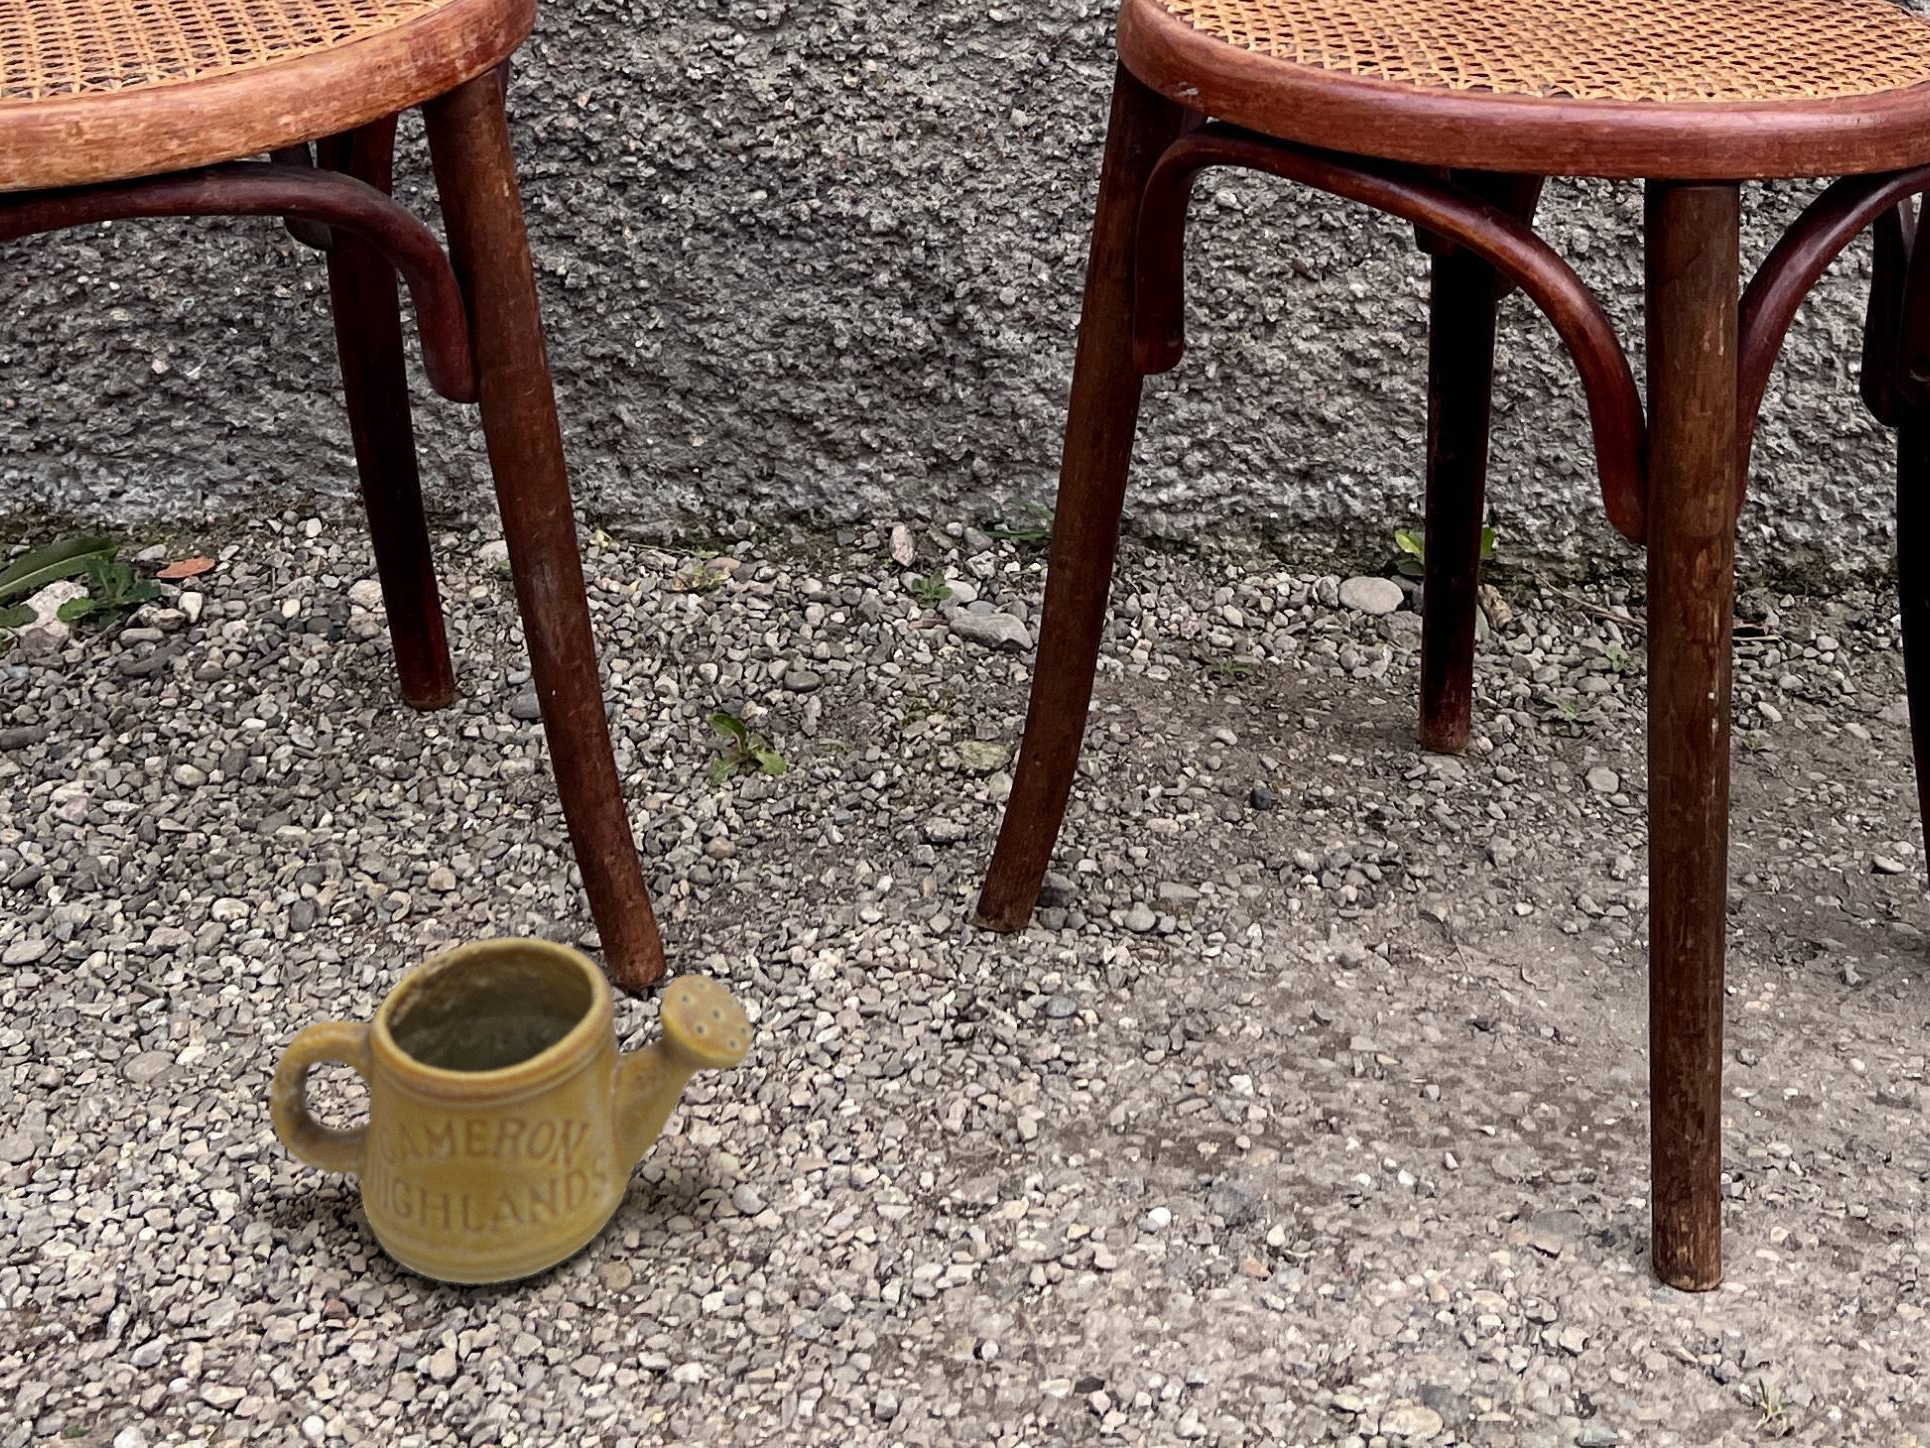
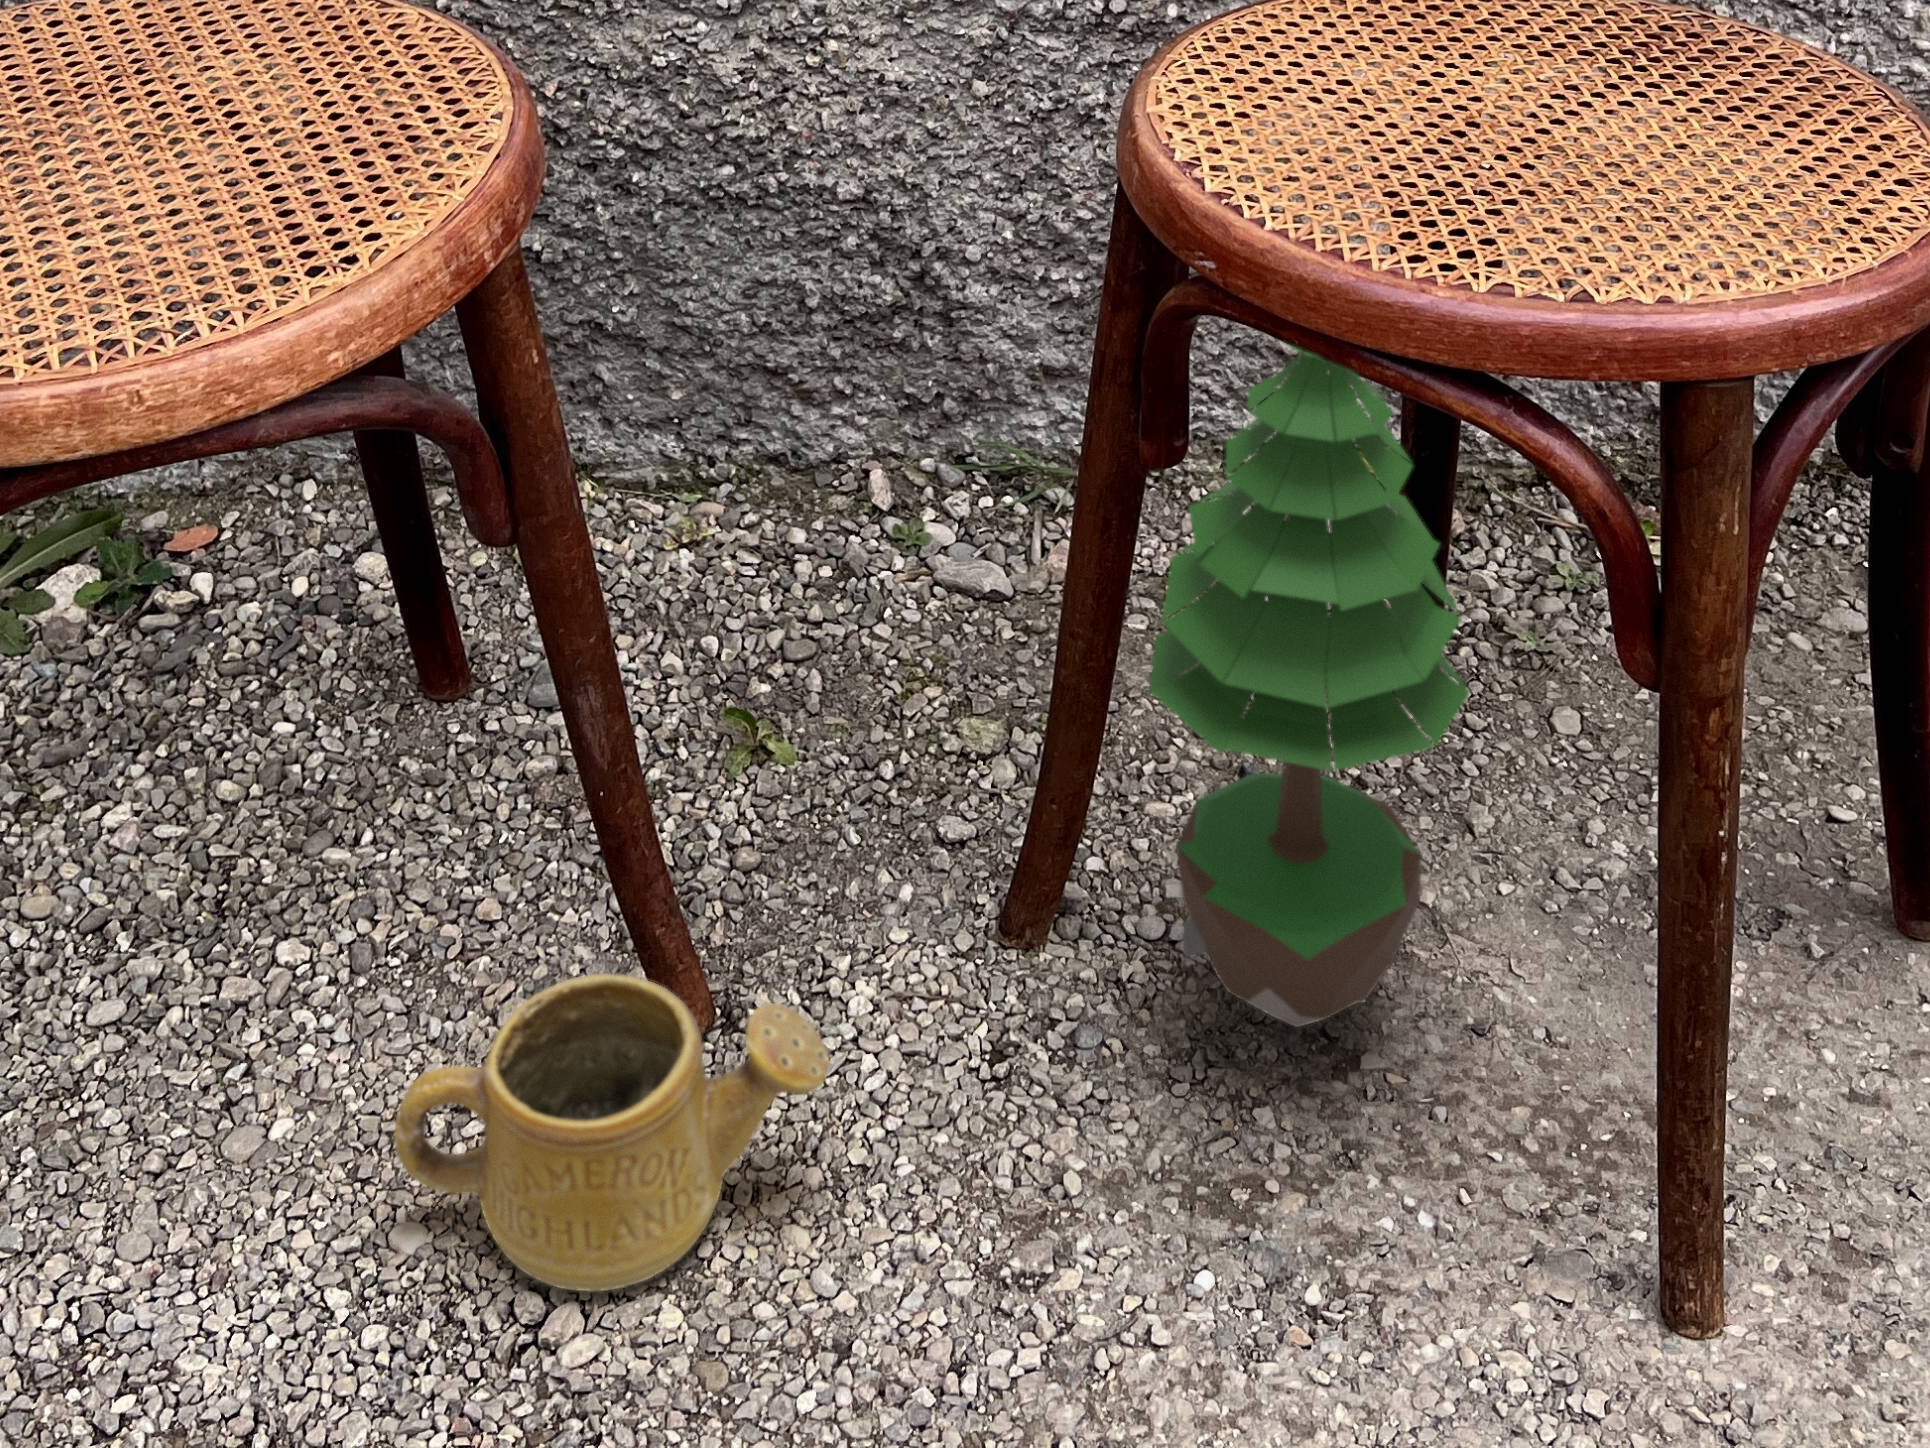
potted tree: none [1122,170,1467,1056] -> present [1148,346,1469,1027]

